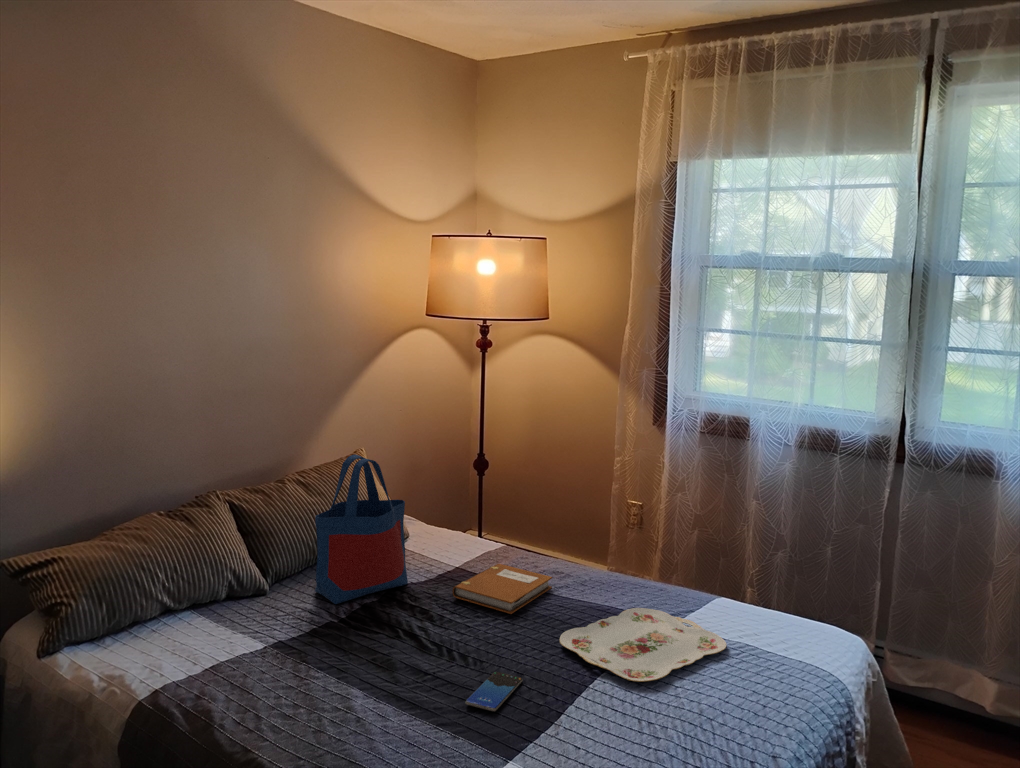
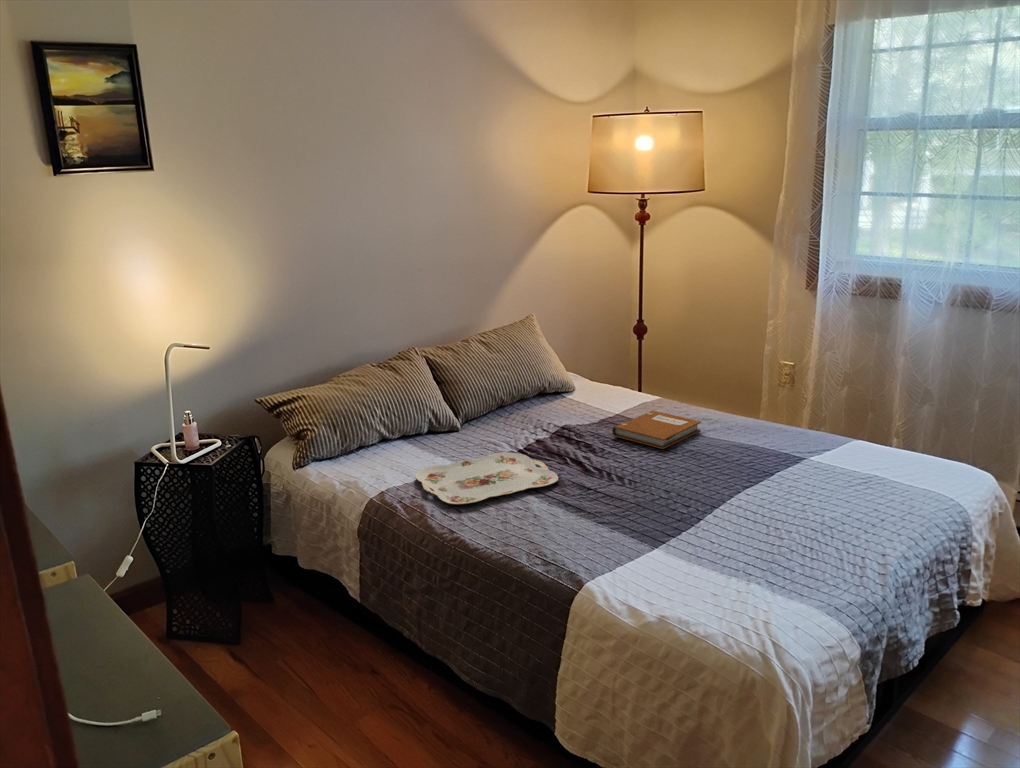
tote bag: present [315,454,408,604] -> none [496,315,574,439]
serving tray: present [559,608,726,682] -> present [415,452,558,504]
smartphone: present [465,672,523,711] -> none [622,488,670,514]

